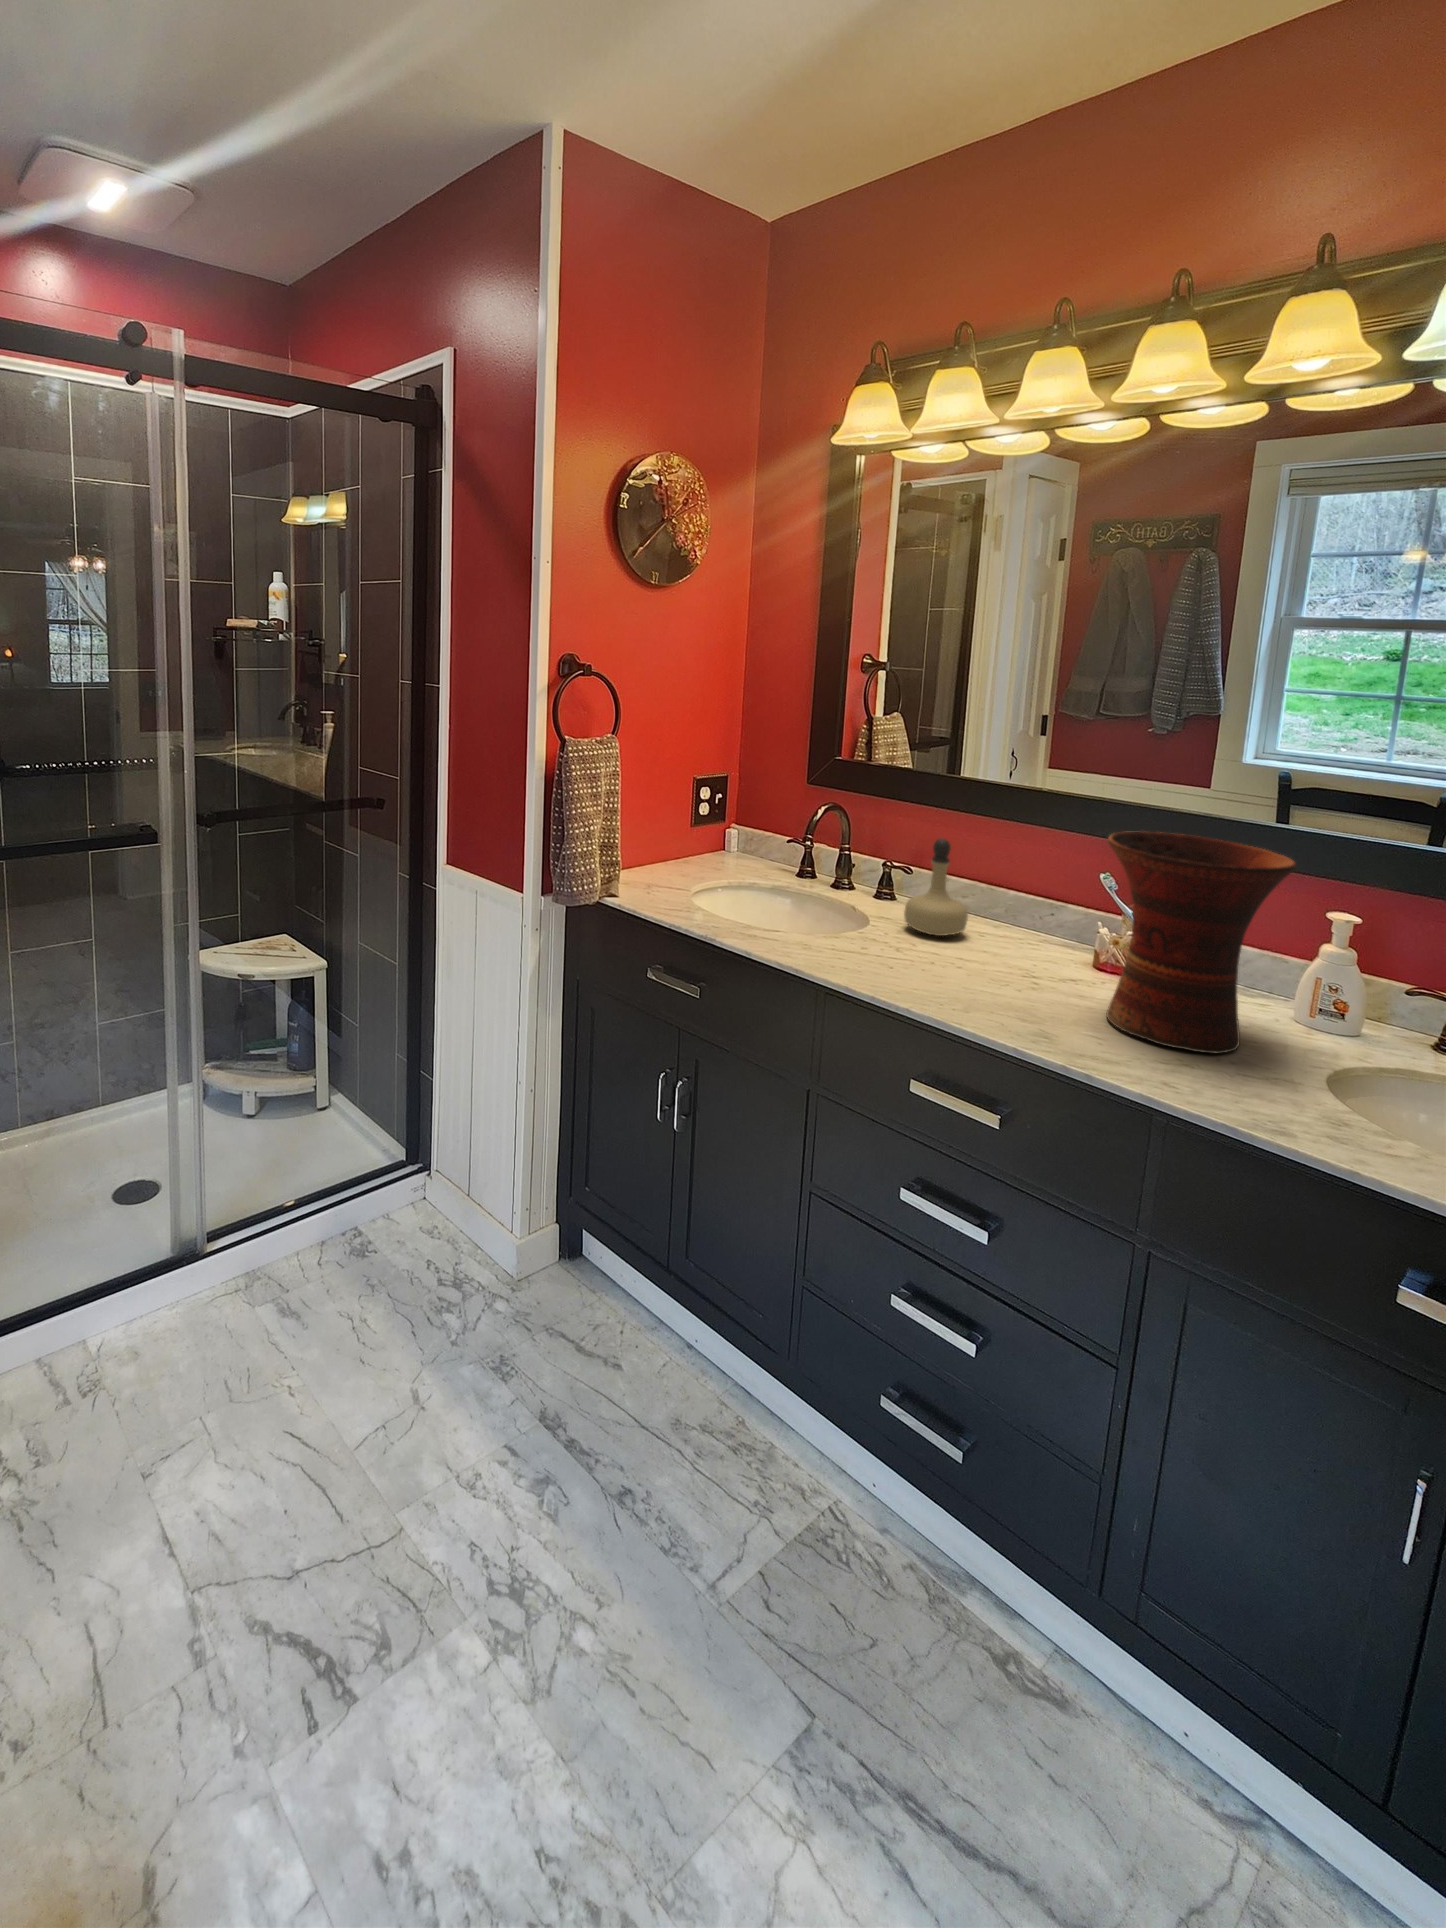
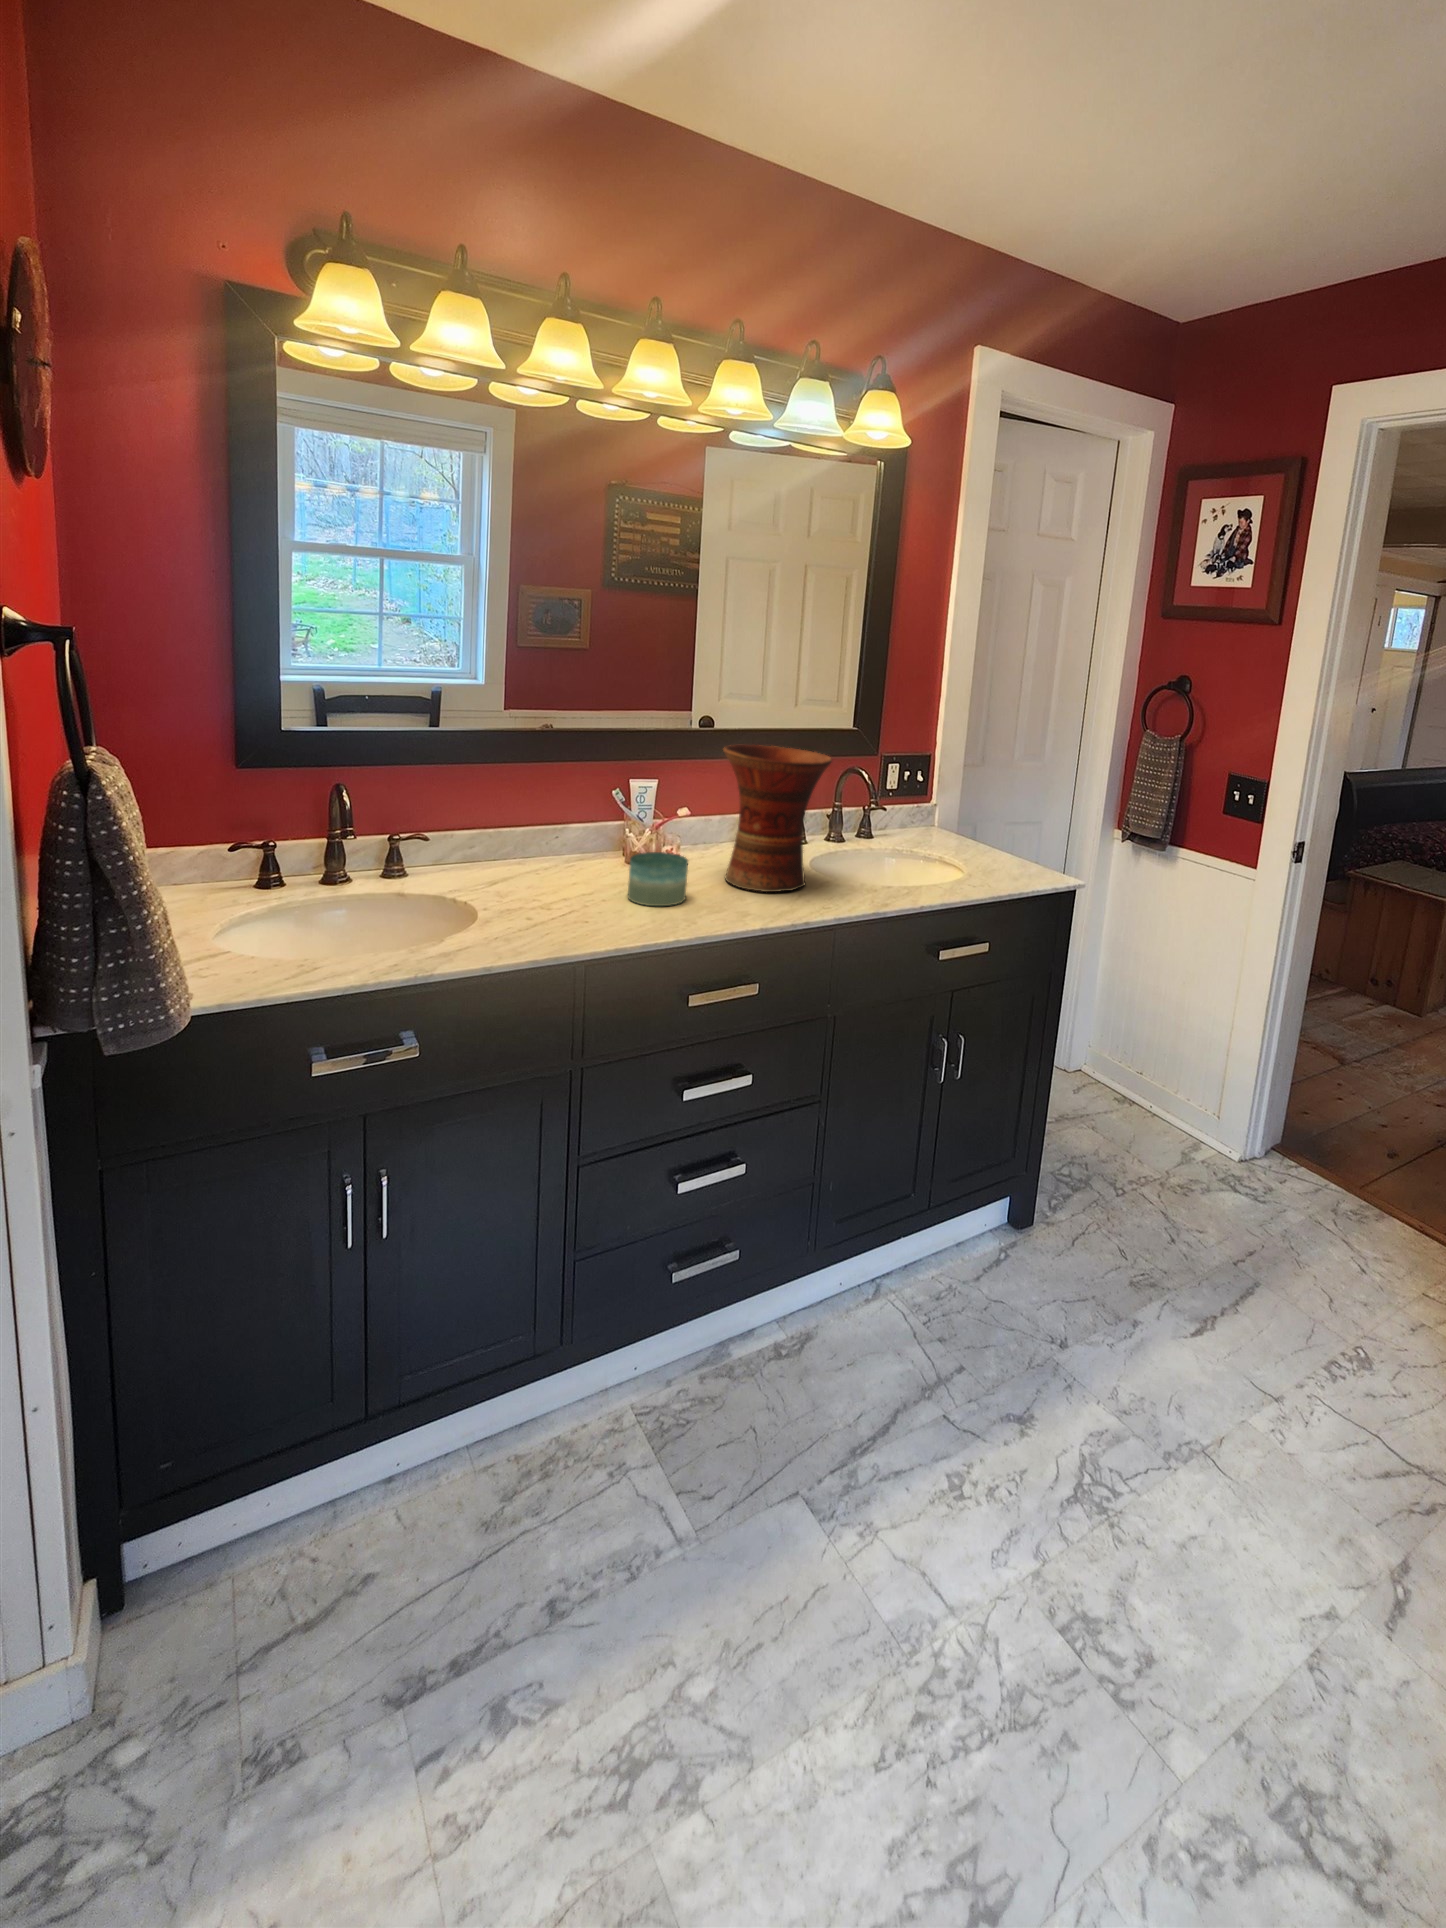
perfume bottle: present [904,838,968,936] -> none [495,784,558,882]
candle: none [950,928,1027,994] -> present [628,852,688,906]

